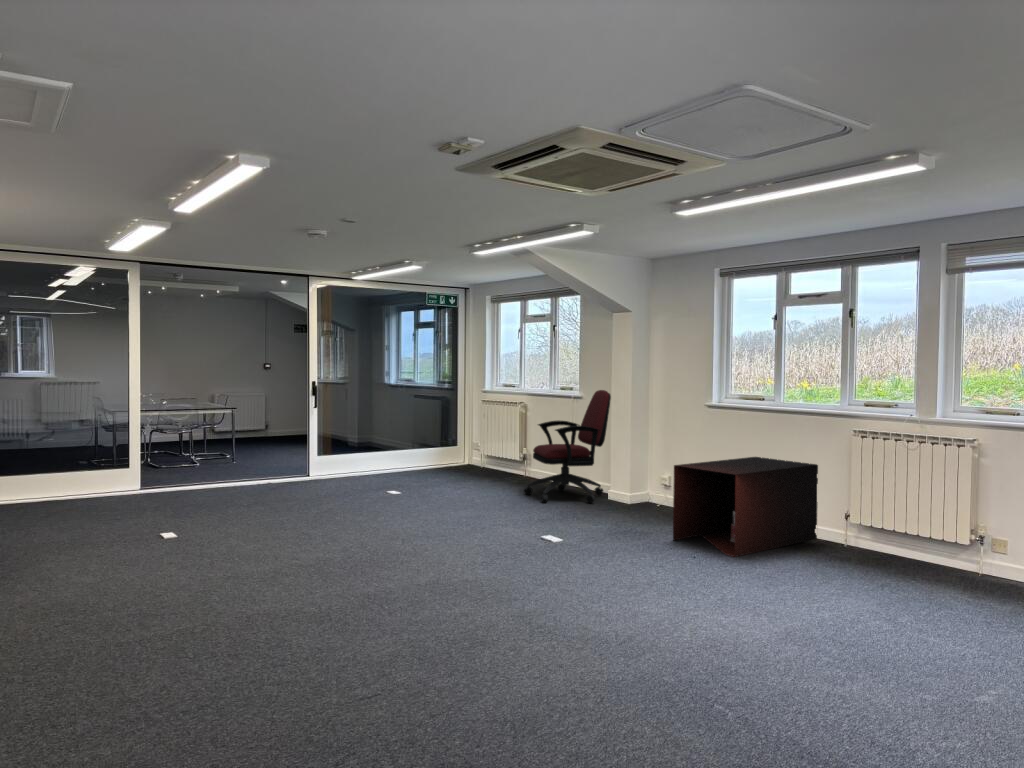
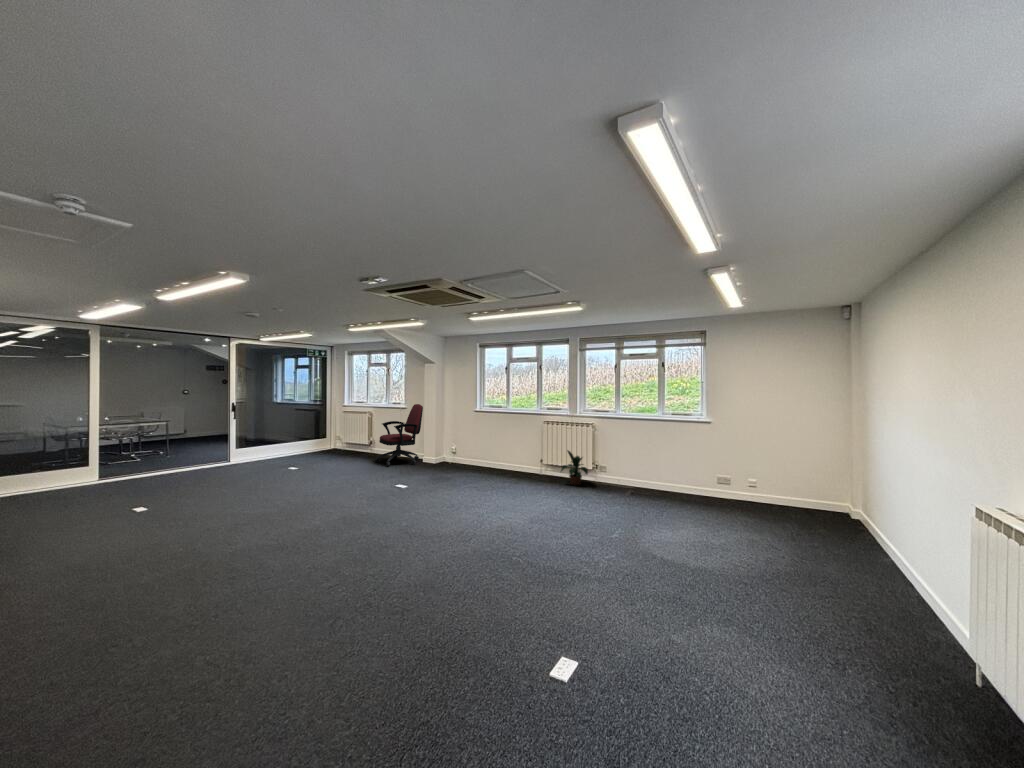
storage cabinet: present [673,457,818,557] -> none [463,435,528,485]
potted plant: none [886,496,959,576] -> present [561,451,588,485]

